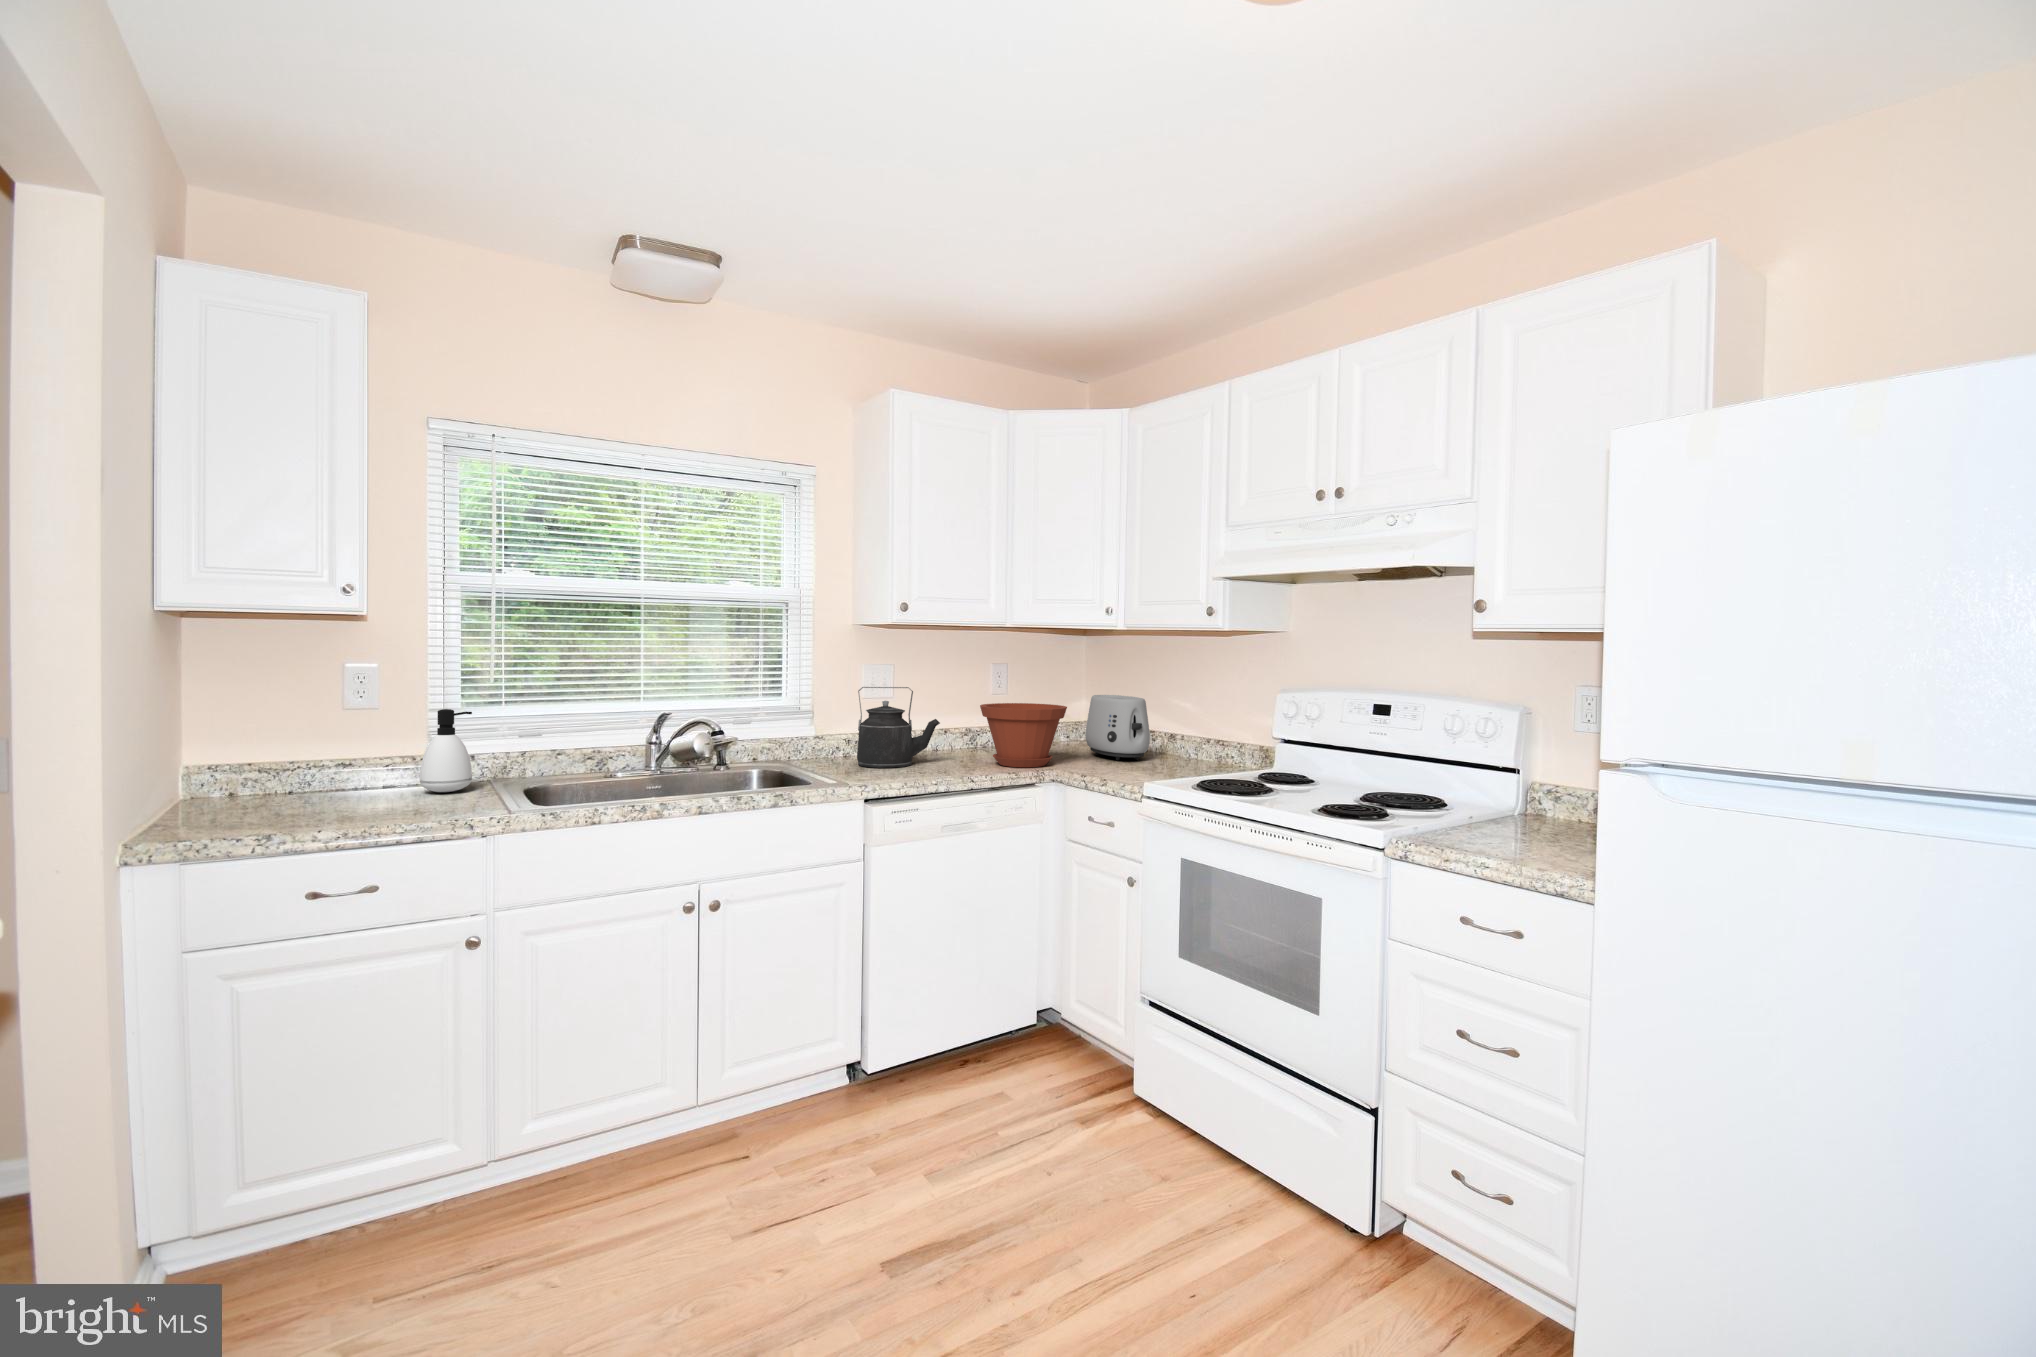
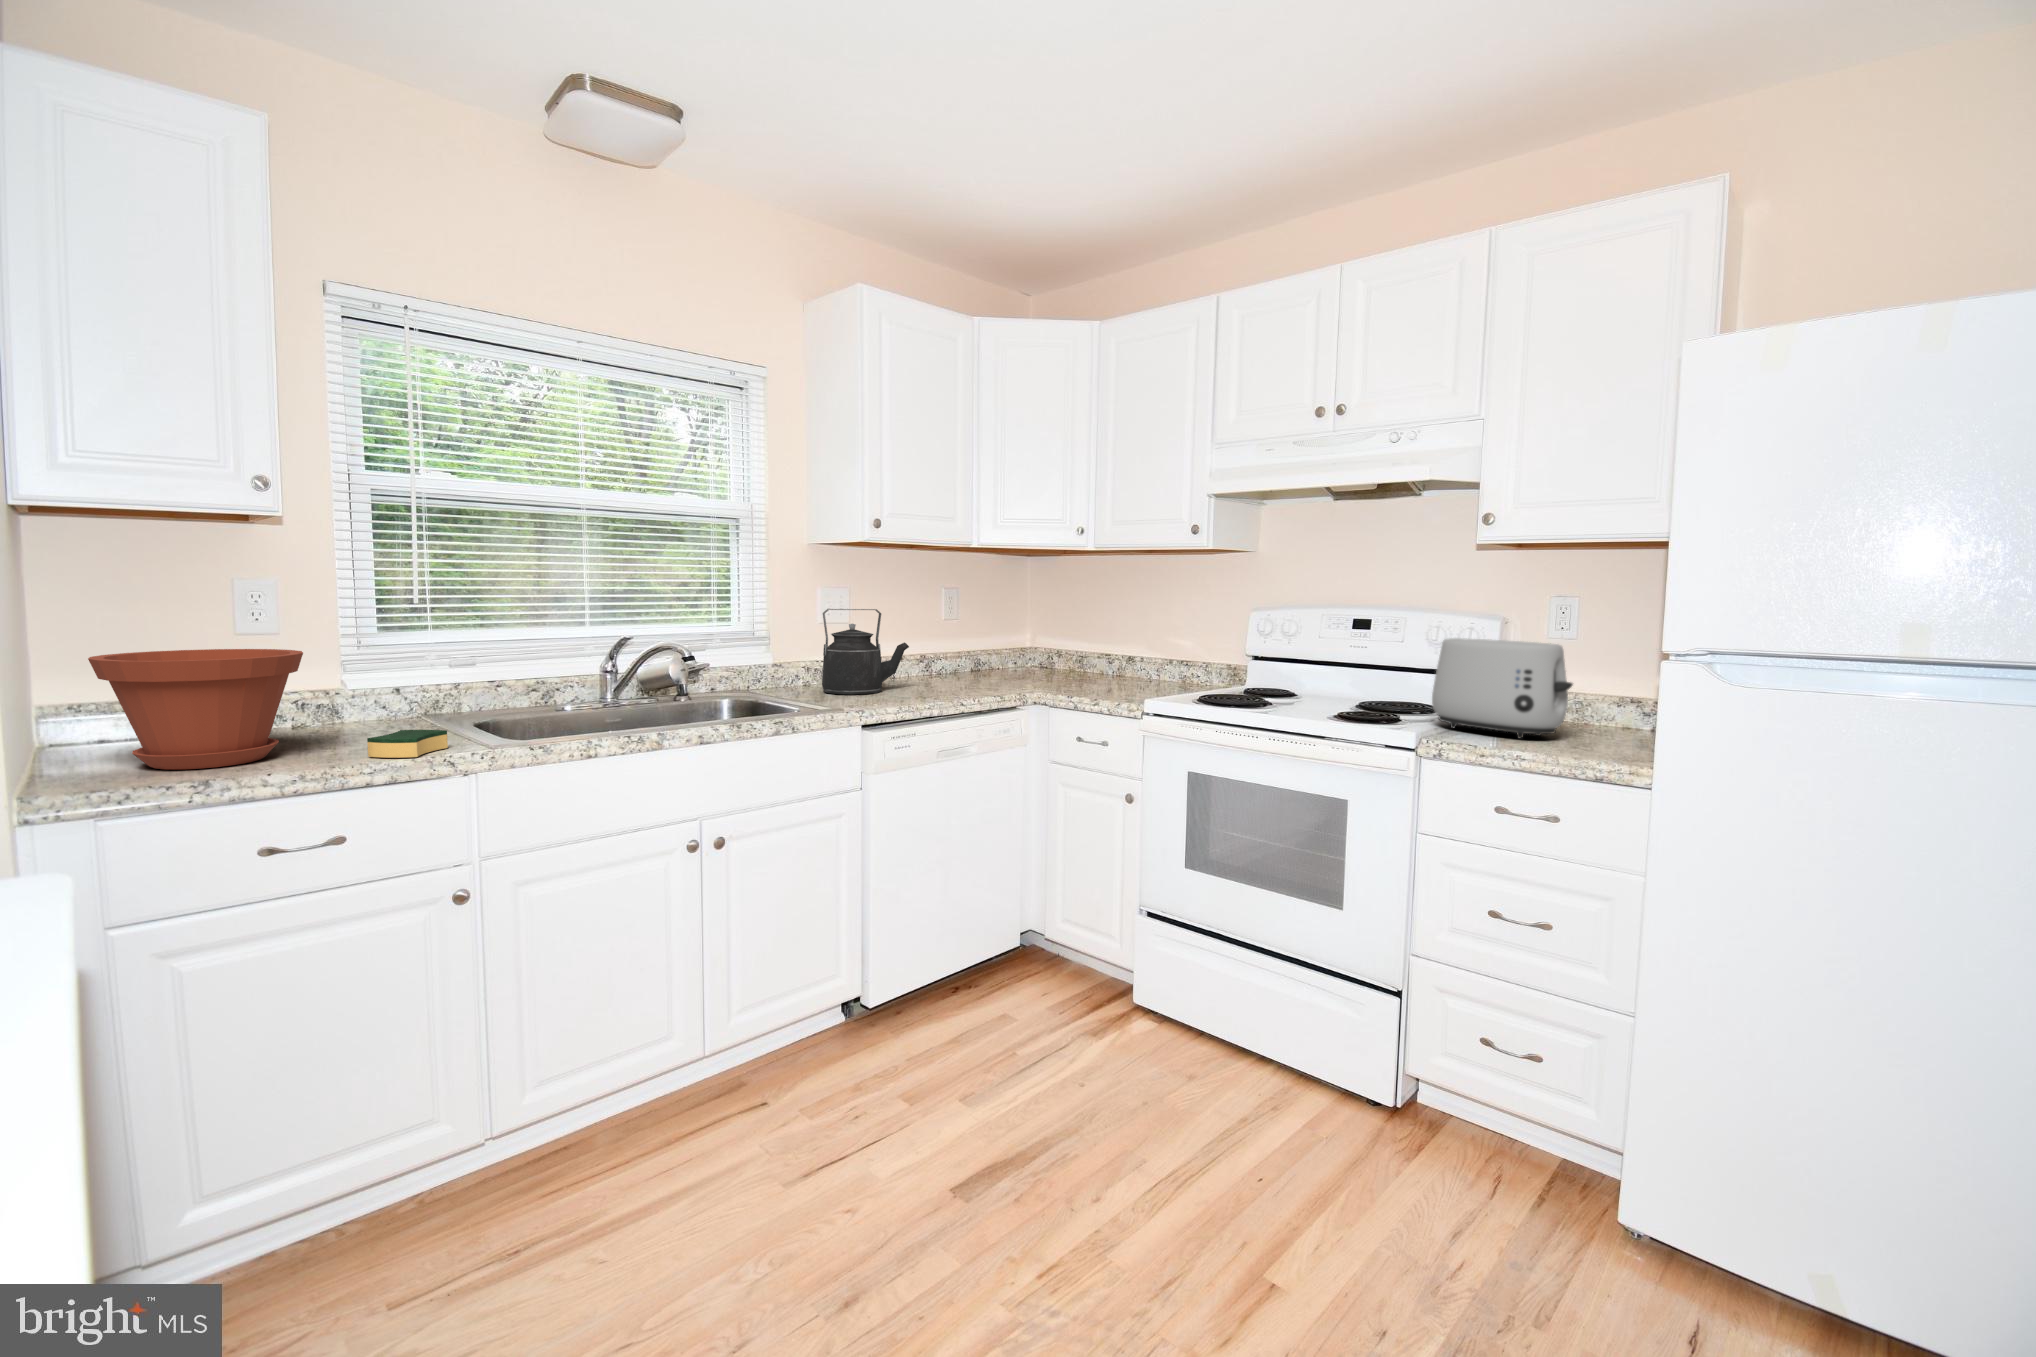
toaster: present [1086,695,1150,760] -> present [1432,638,1573,739]
plant pot: present [980,703,1067,767] -> present [88,649,303,769]
soap dispenser: present [420,709,472,792] -> none [348,633,410,730]
sponge: none [408,795,478,820] -> present [367,730,448,758]

